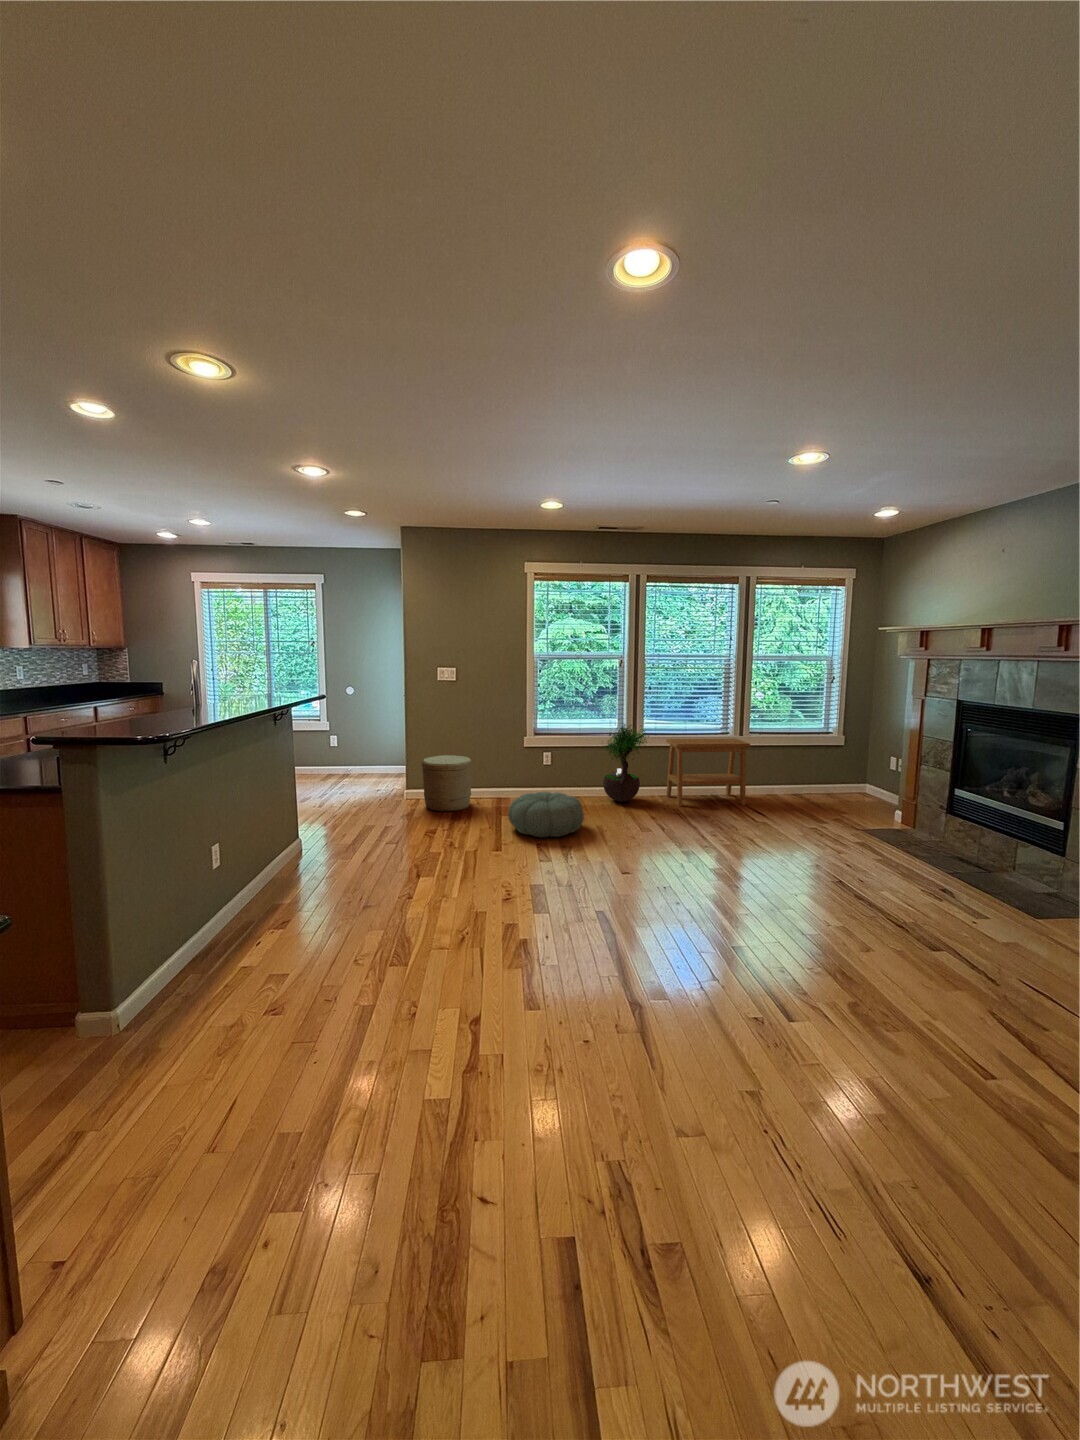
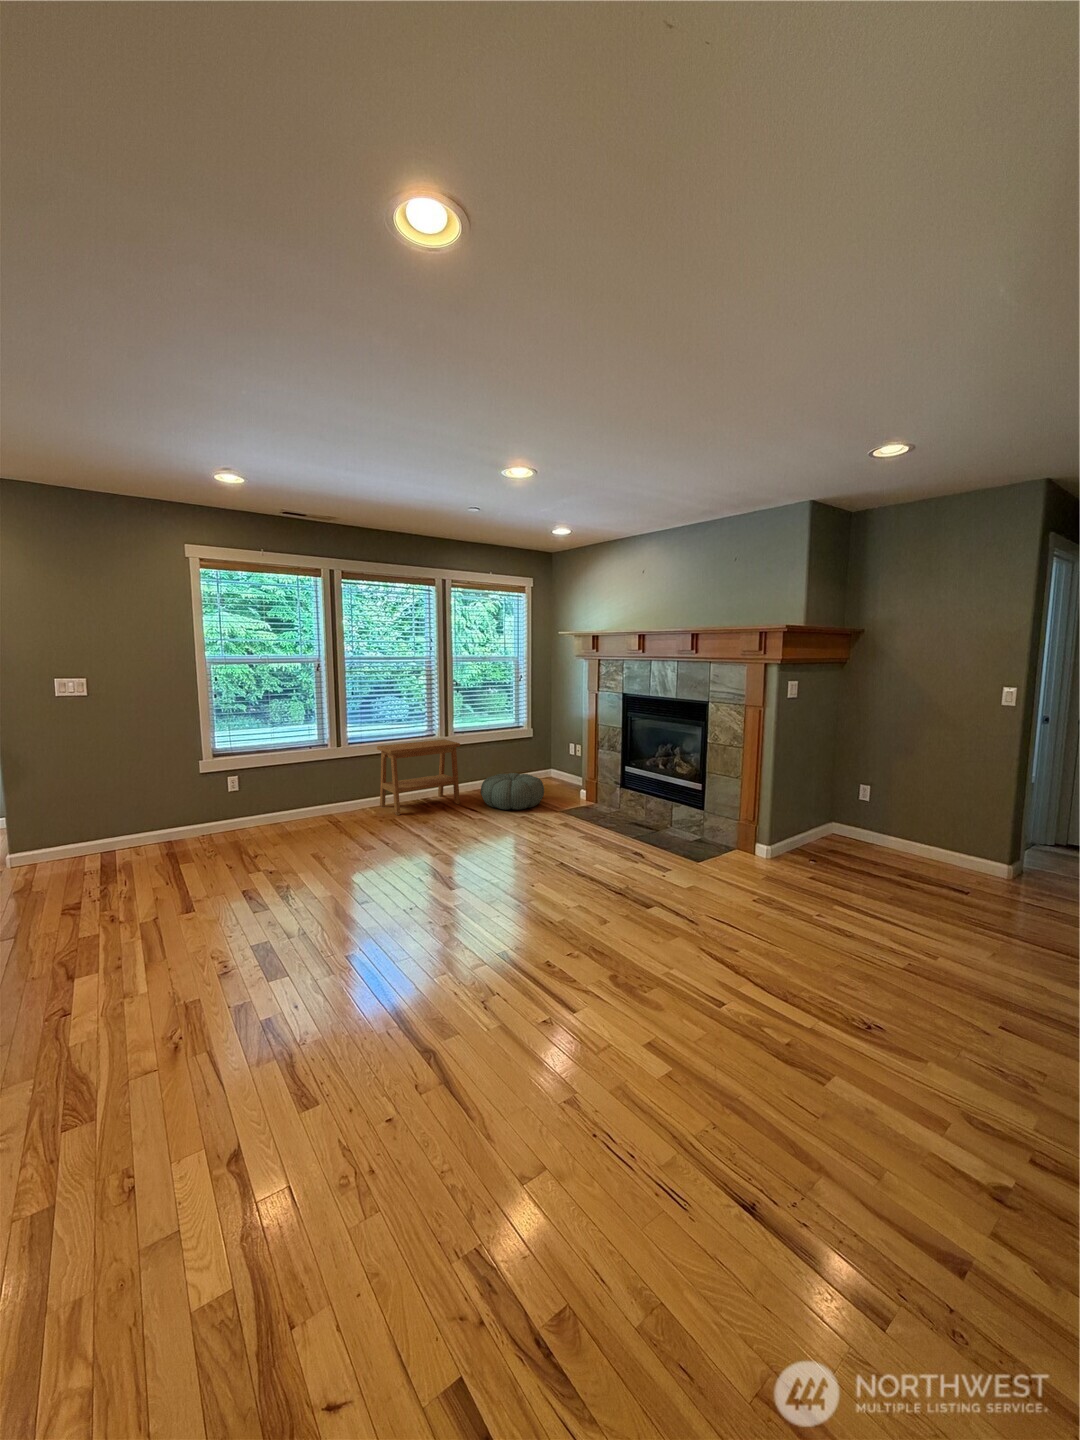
potted tree: present [603,724,649,802] -> none [304,729,361,820]
woven basket: present [422,755,472,812] -> none [36,795,127,877]
pouf: present [508,792,584,837] -> present [481,773,544,810]

